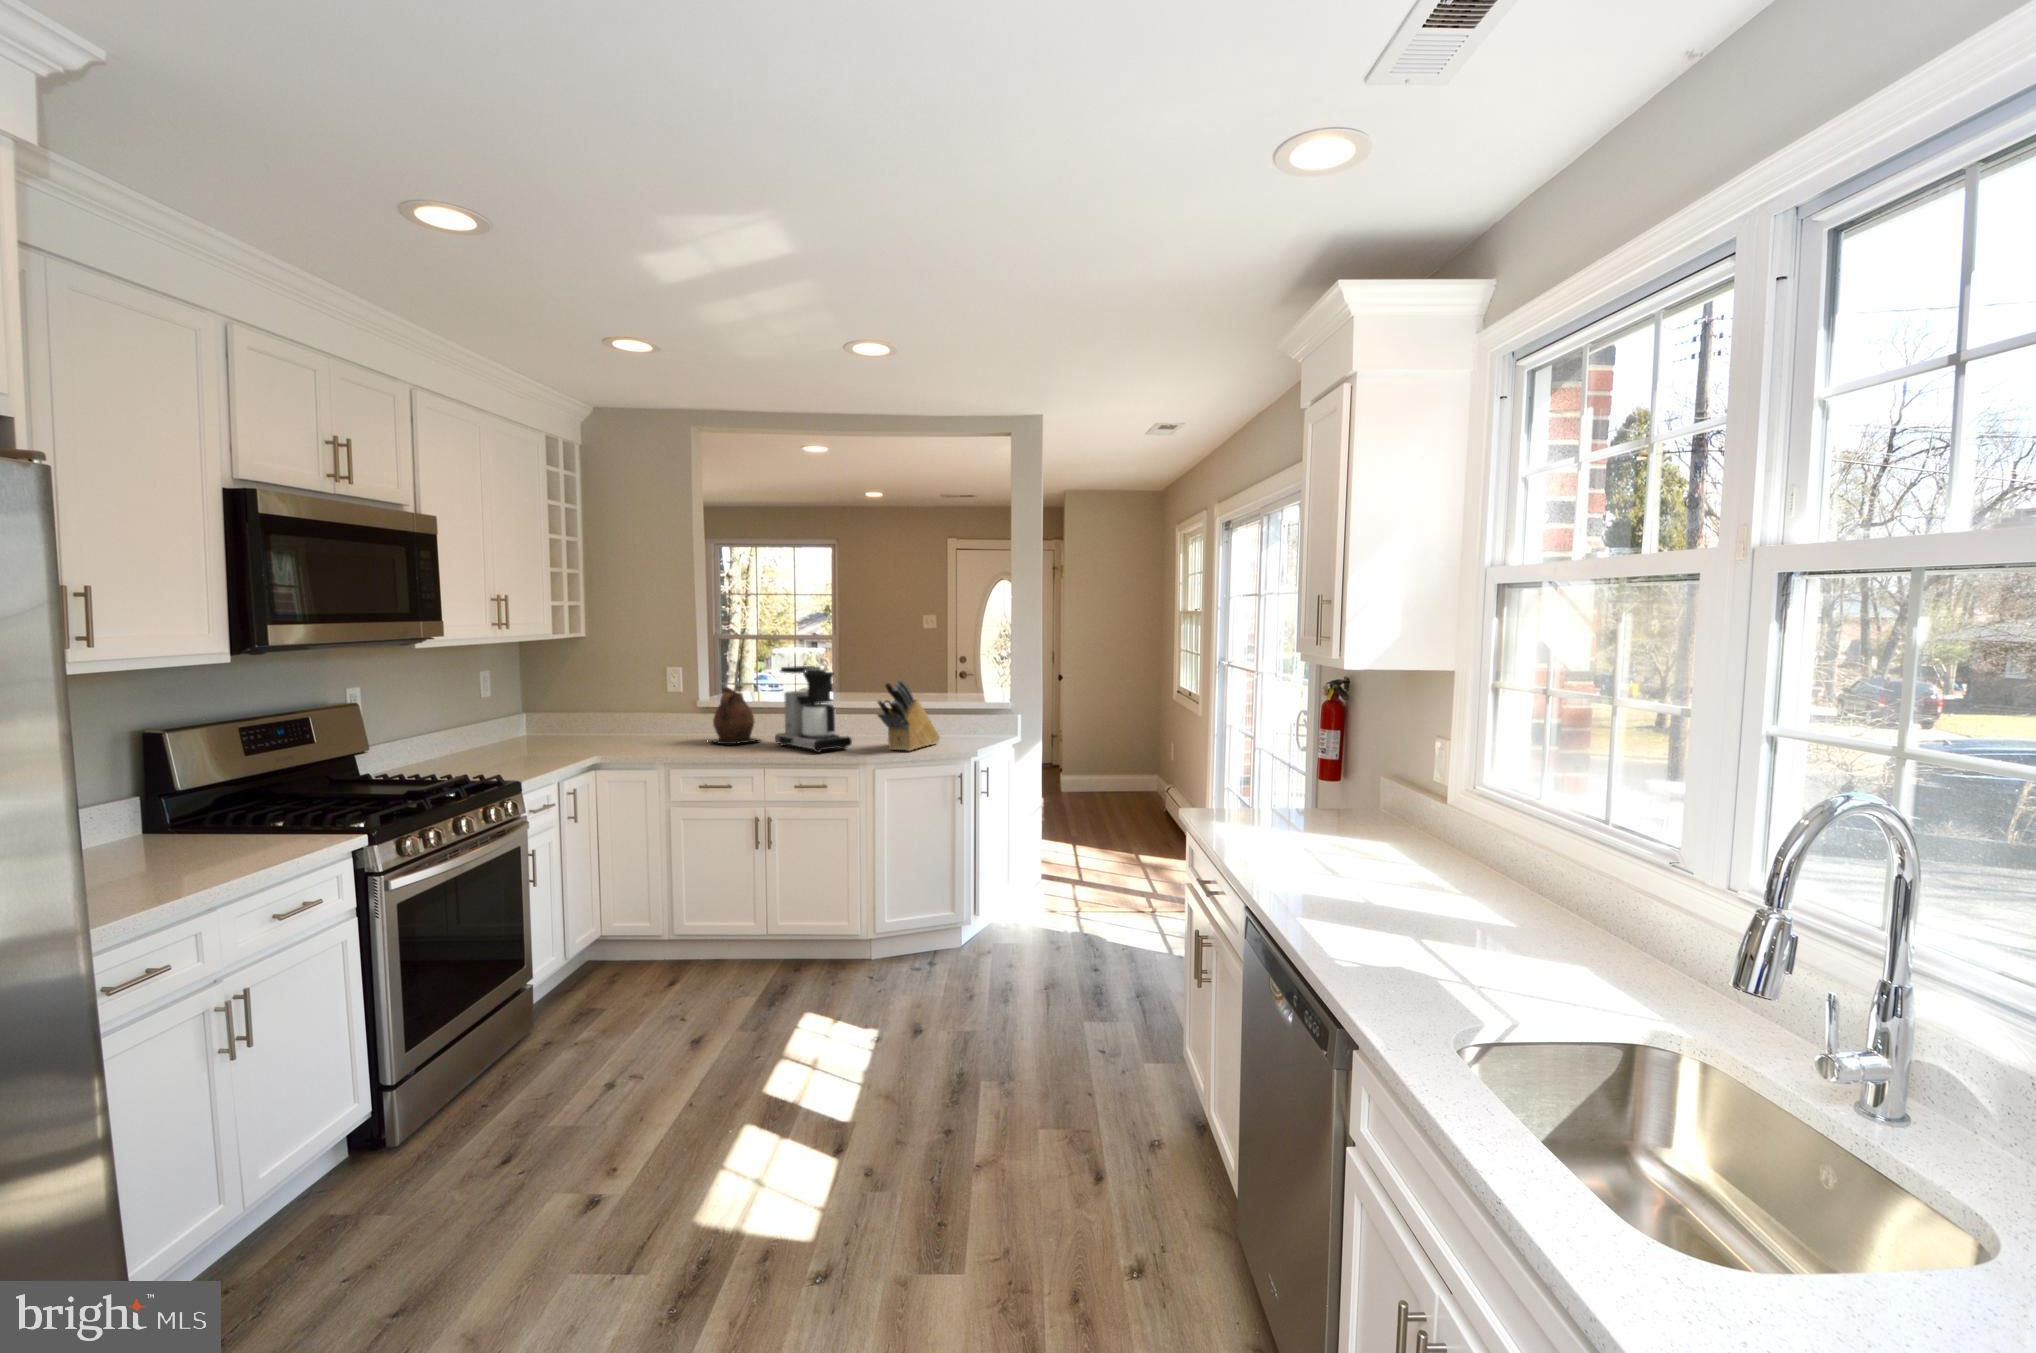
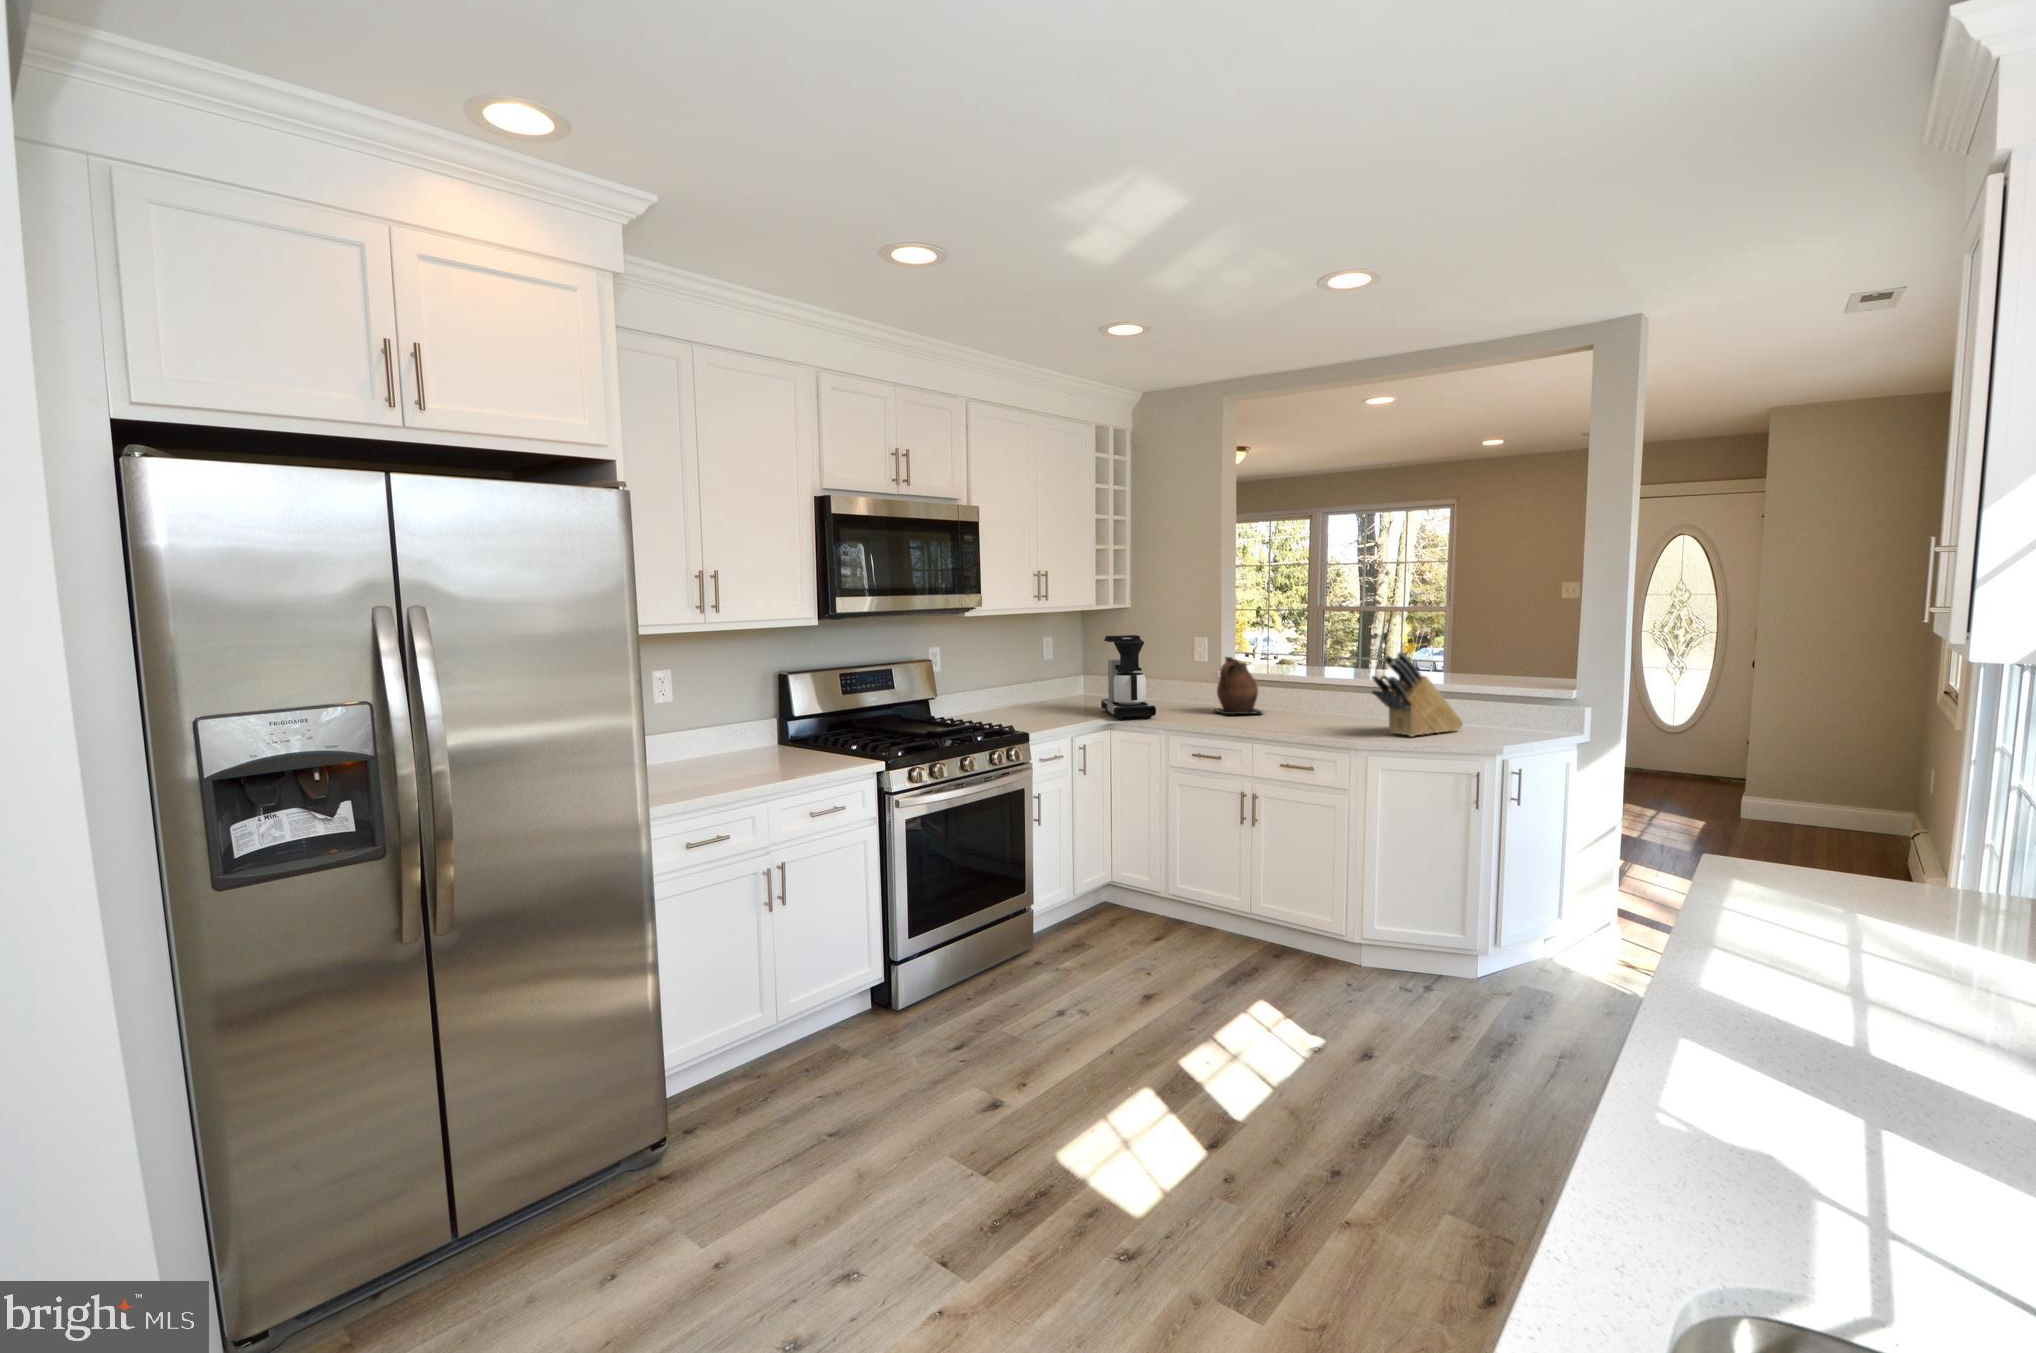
coffee maker: present [775,666,852,752] -> present [1101,635,1156,719]

